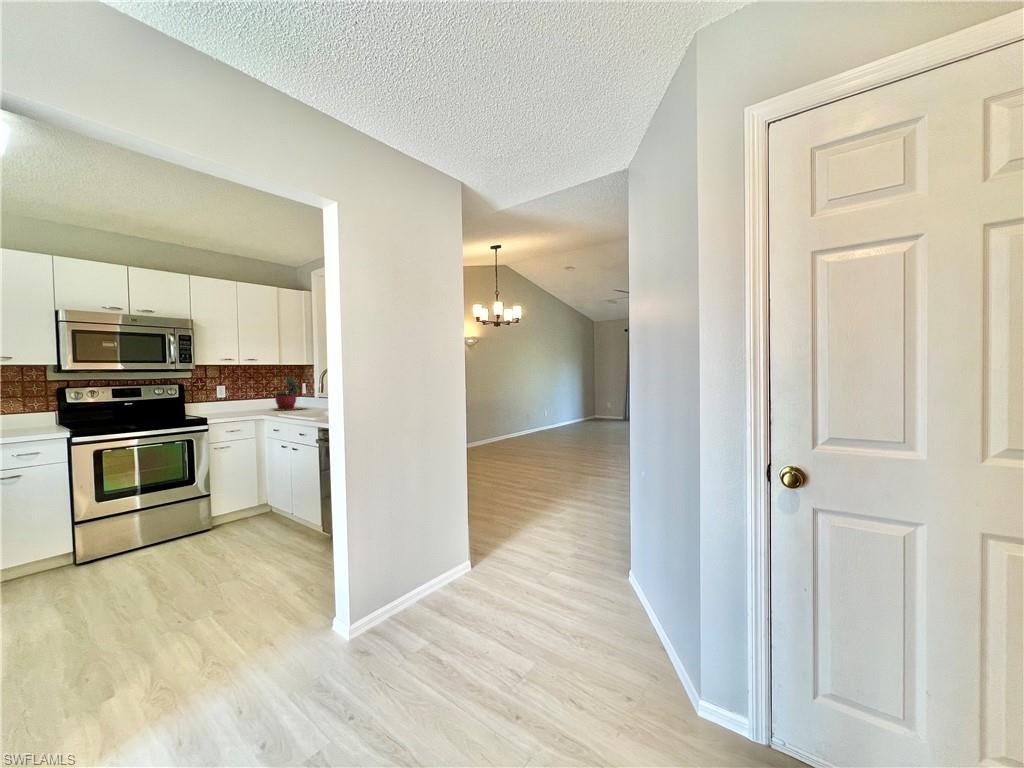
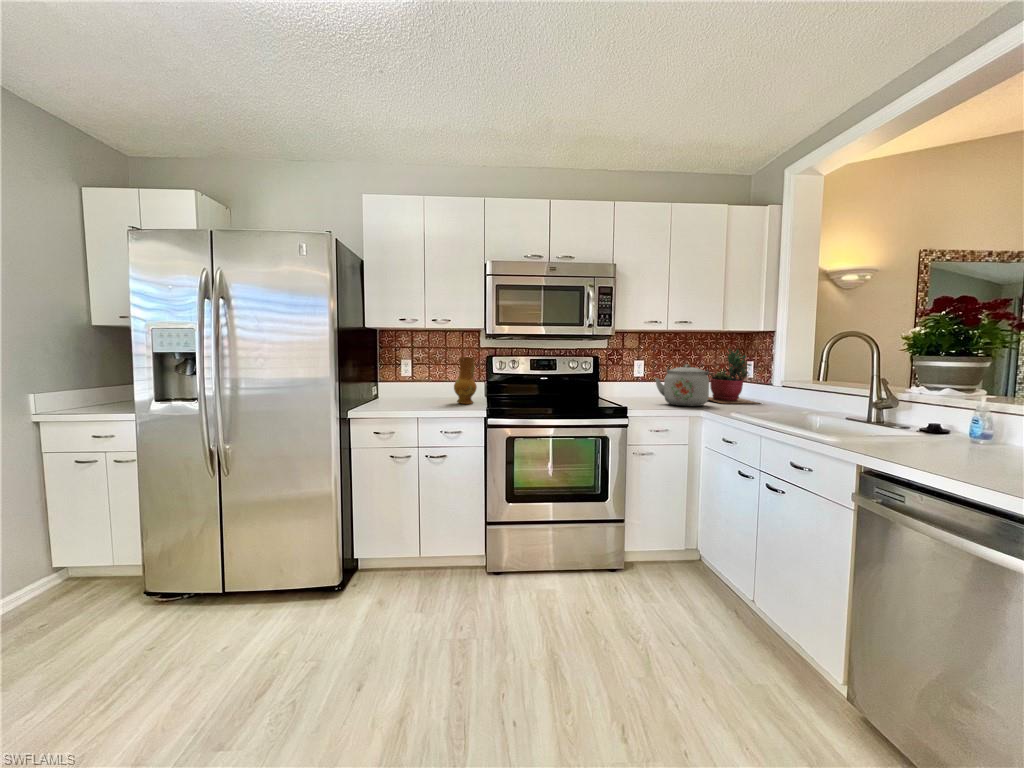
kettle: none [231,387,271,414] -> present [655,364,709,406]
ceramic jug: none [21,390,51,431] -> present [454,357,477,404]

